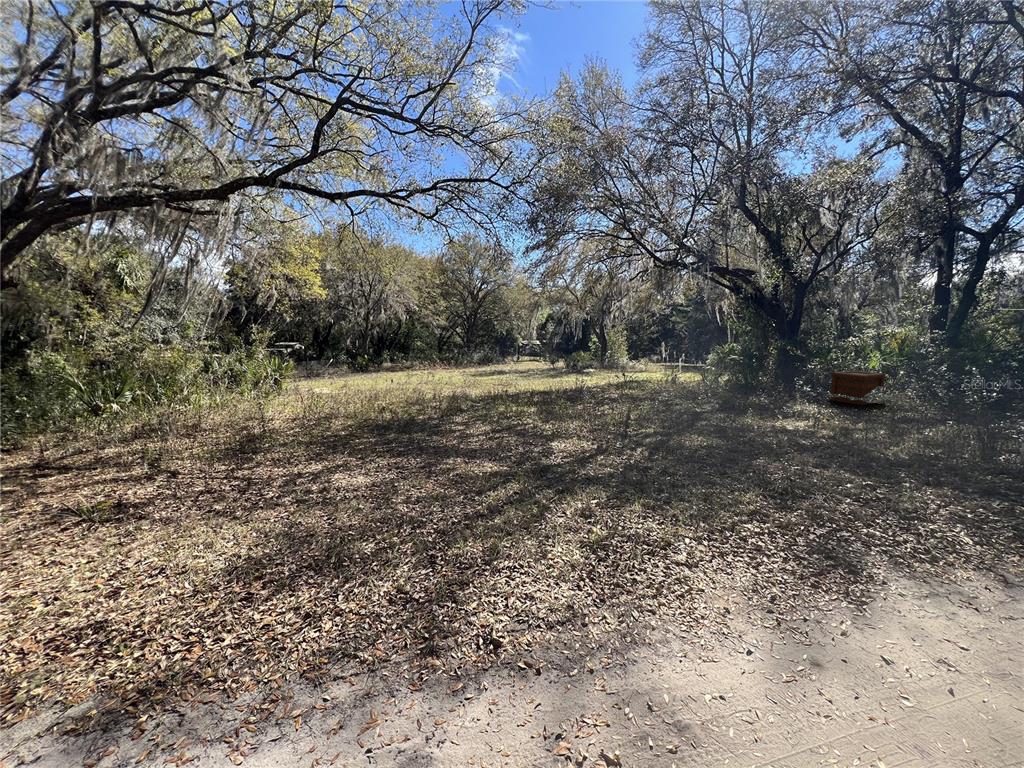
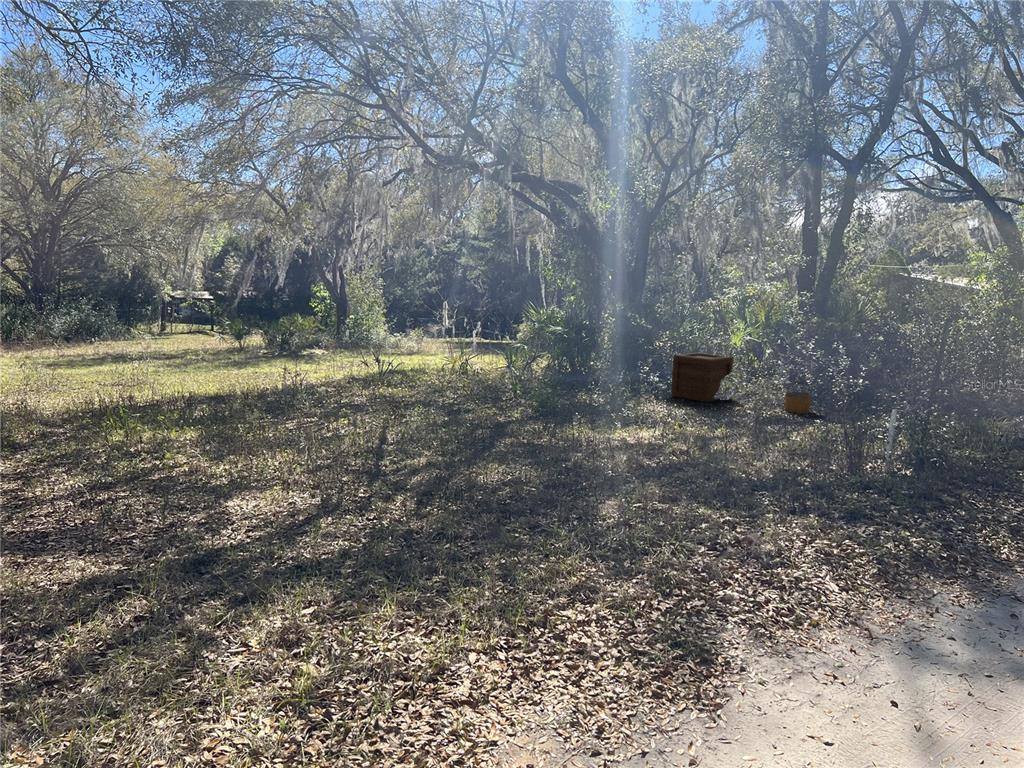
bucket: none [934,392,962,416] -> present [785,381,812,414]

